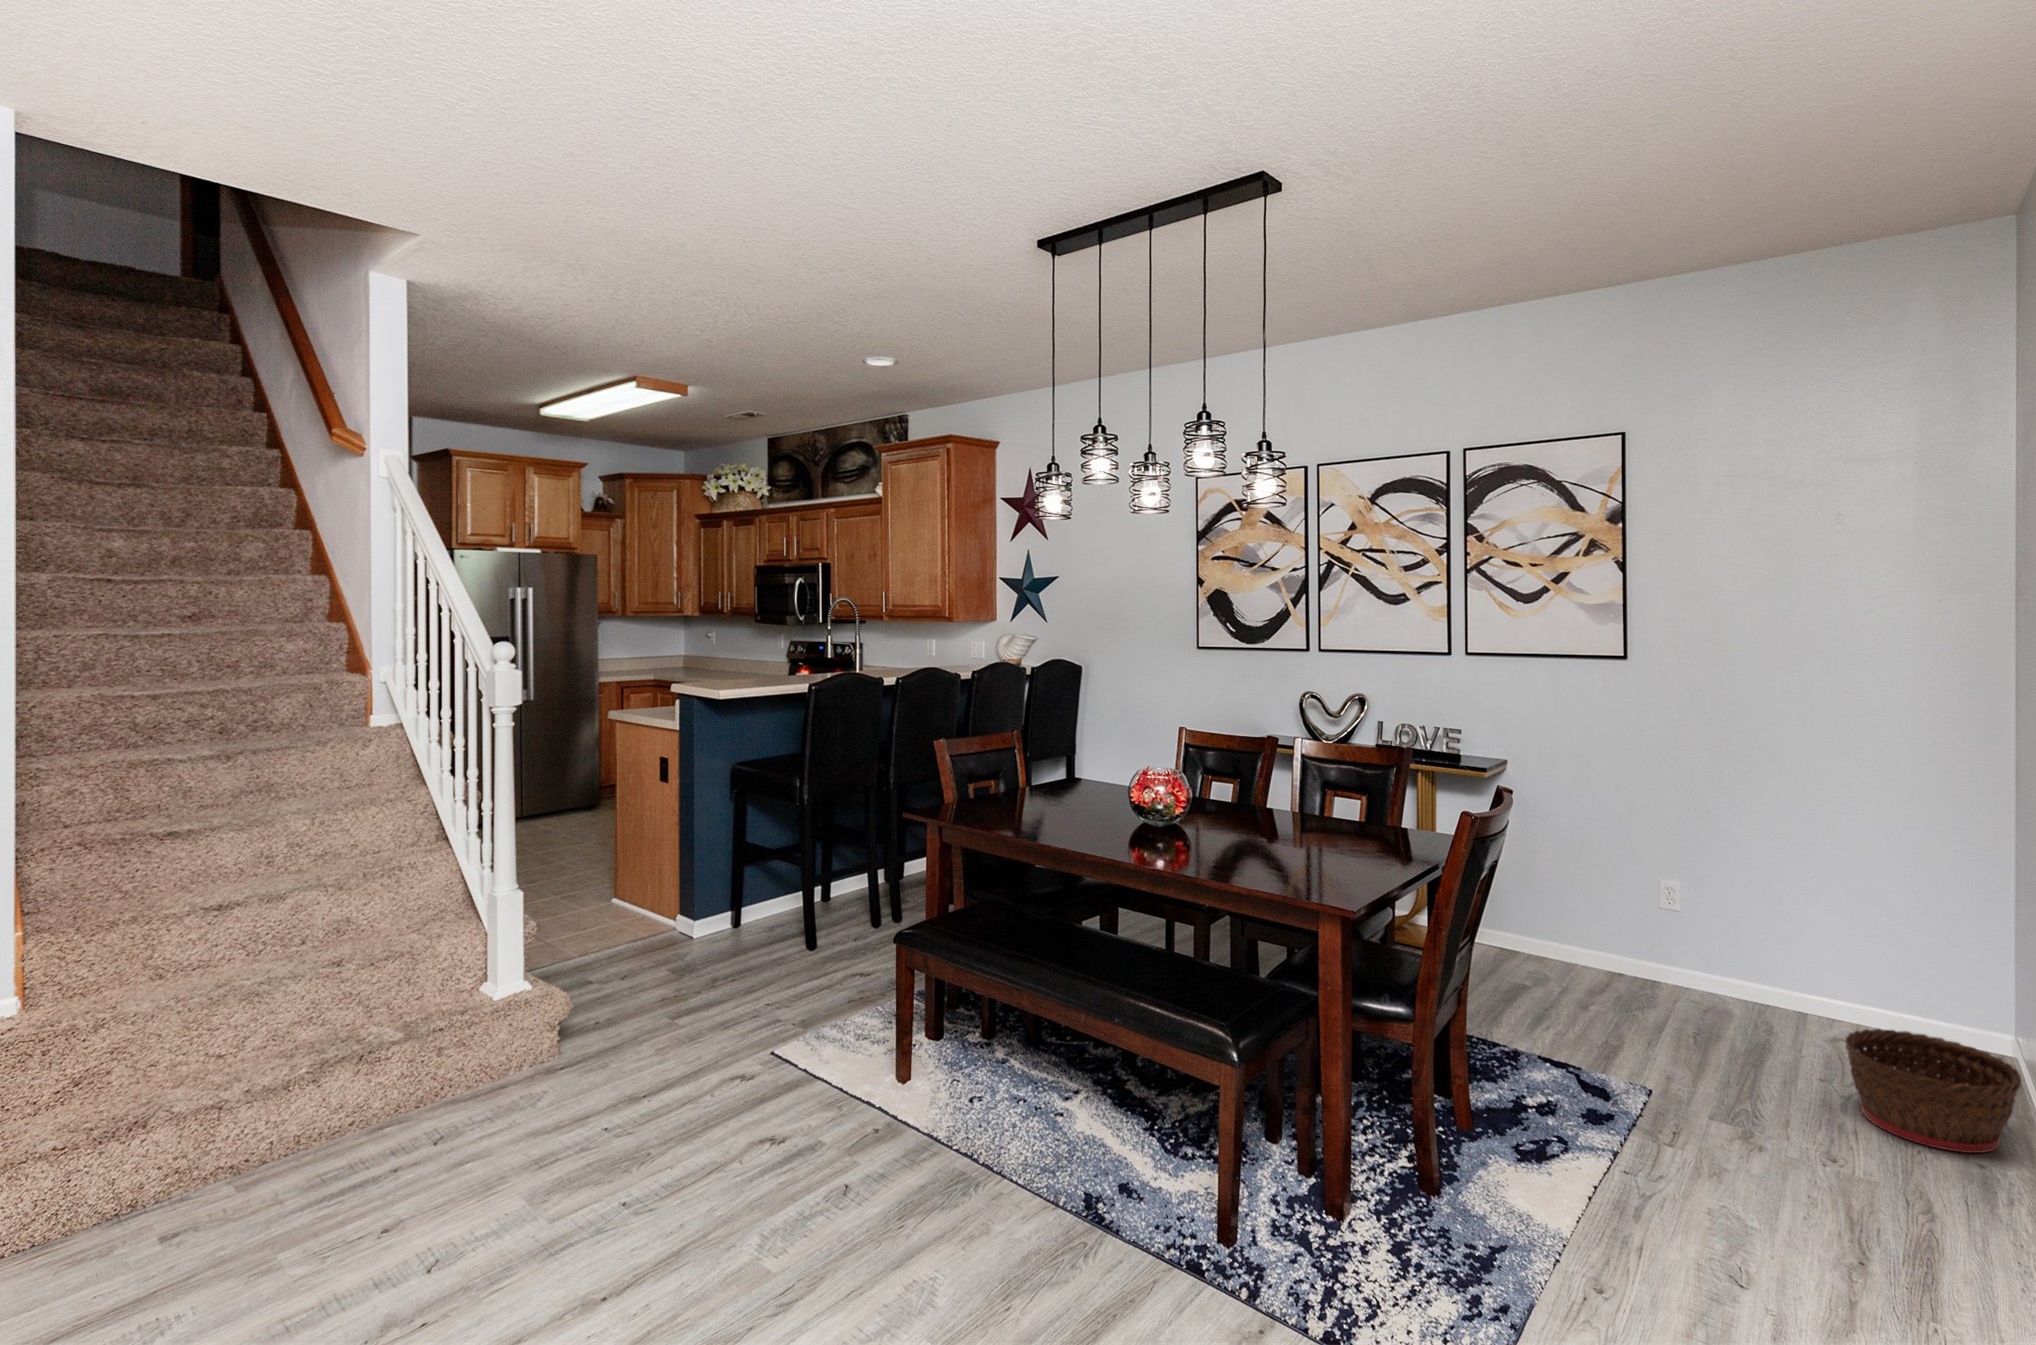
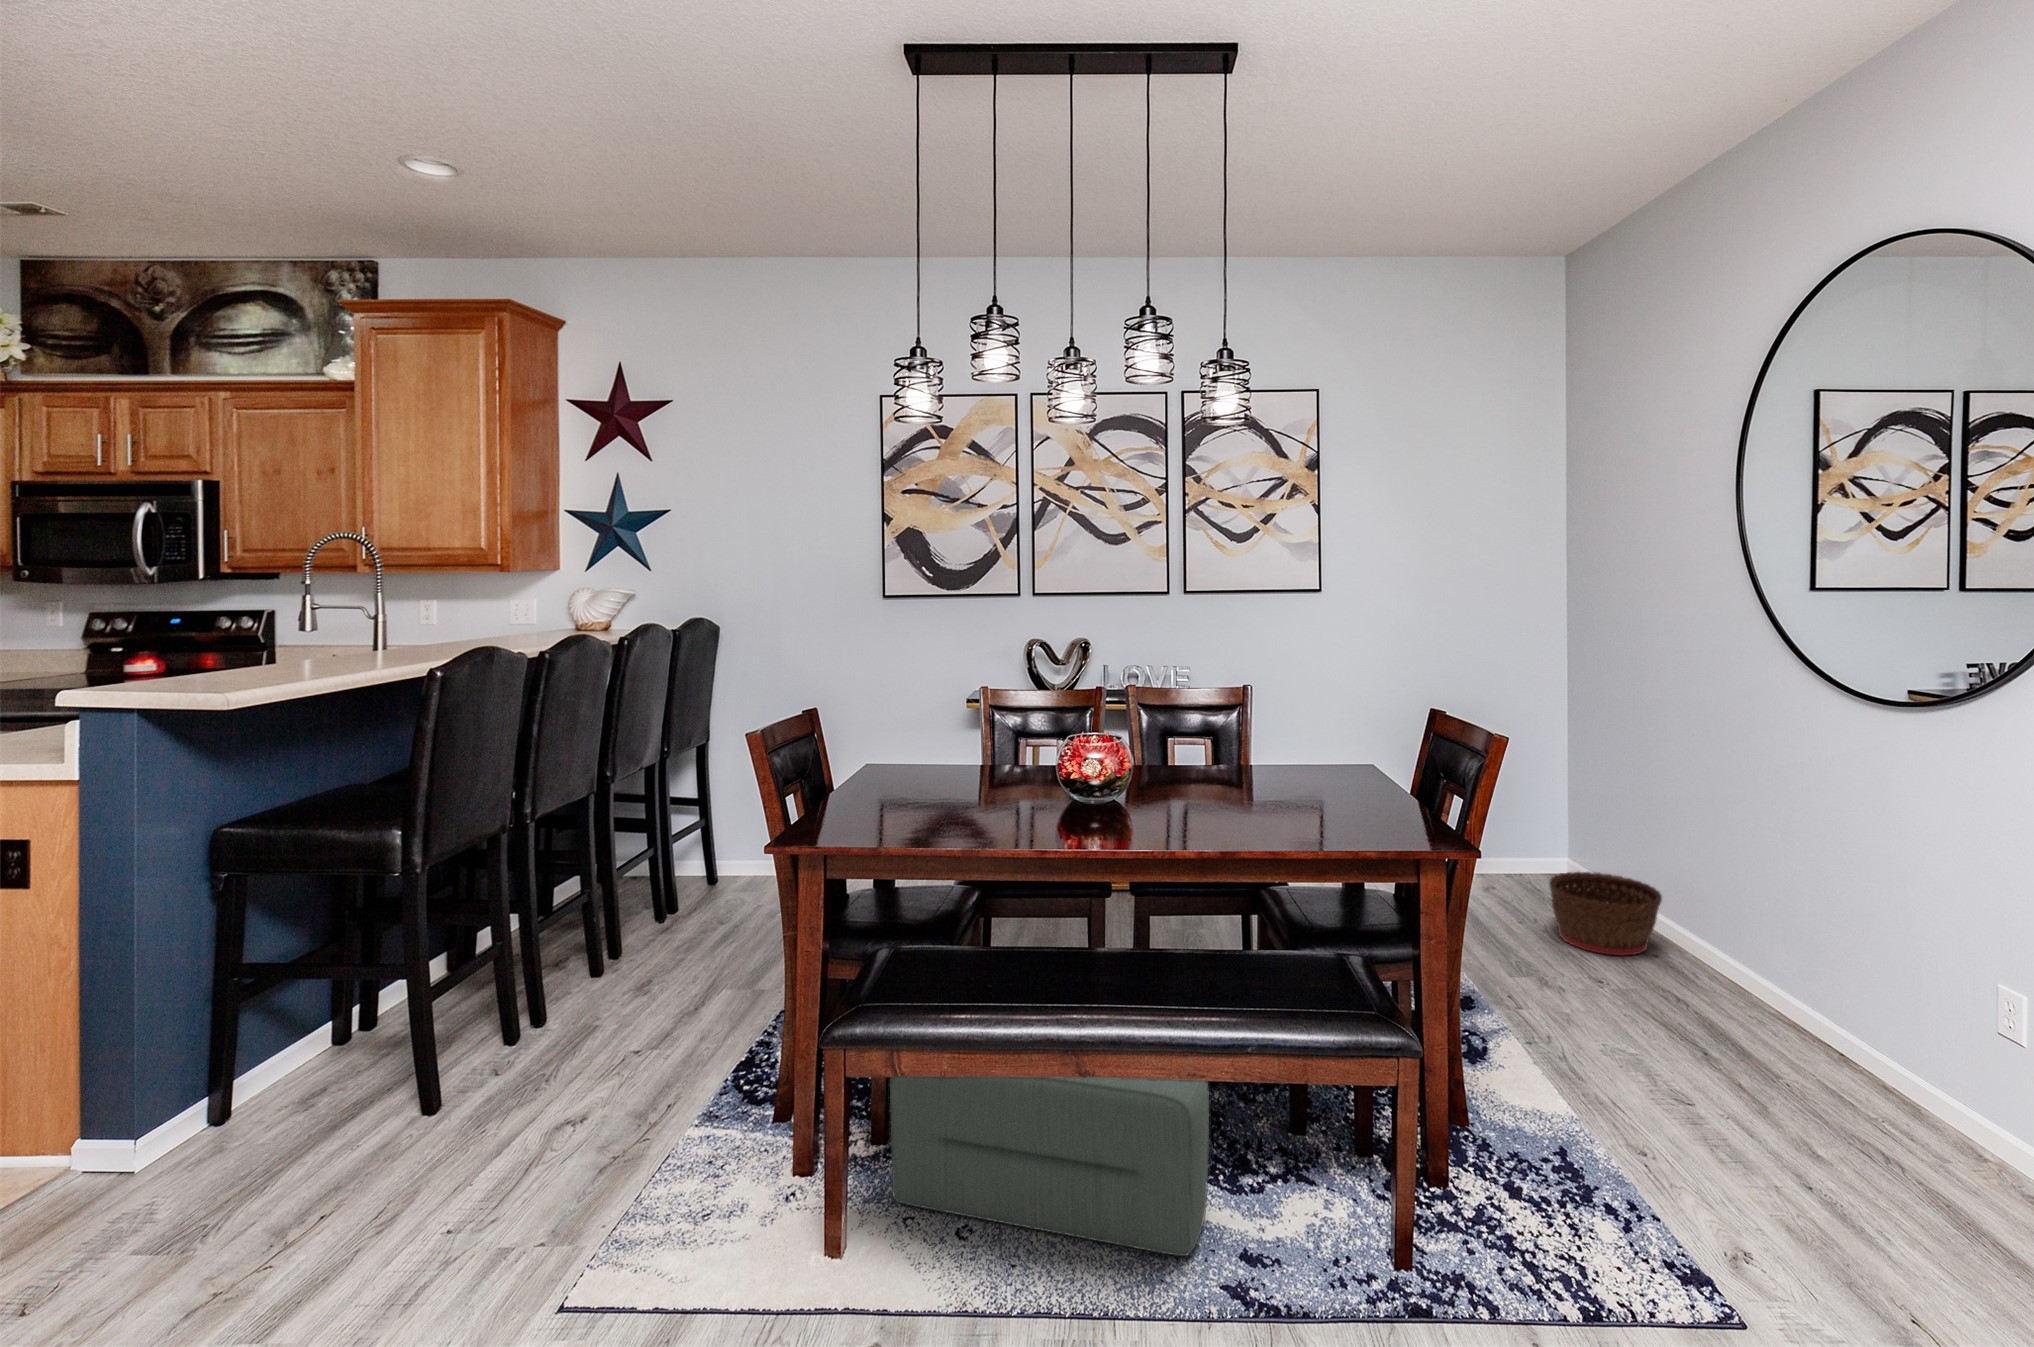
pouf: none [956,958,1142,1164] -> present [890,1077,1209,1256]

